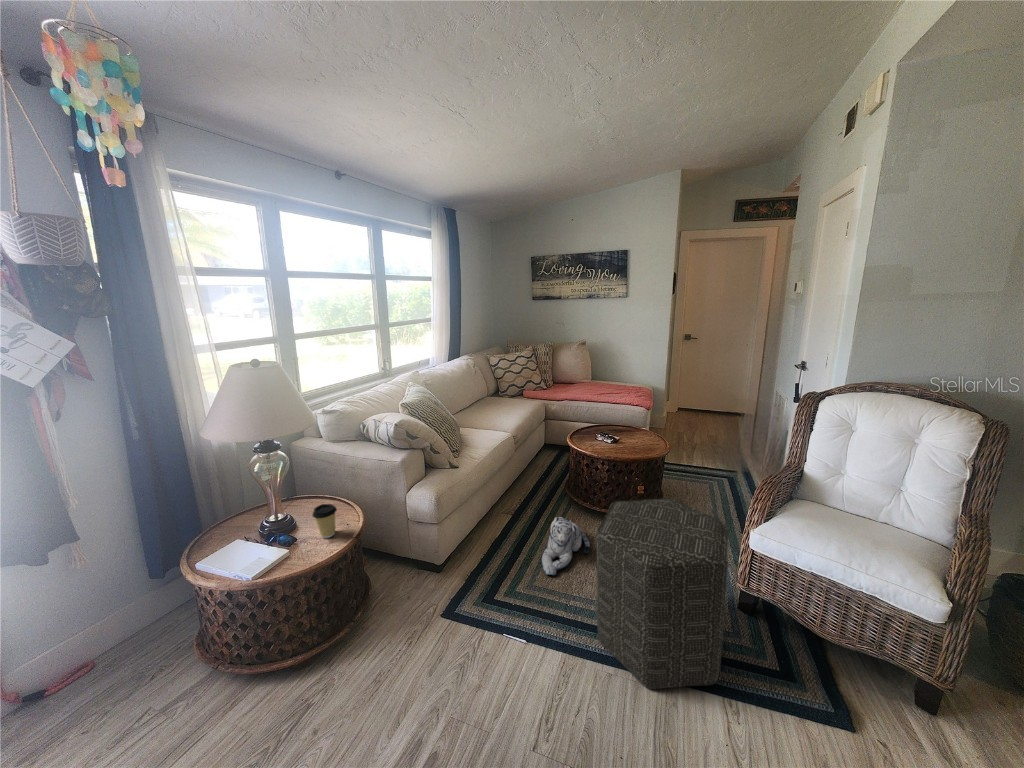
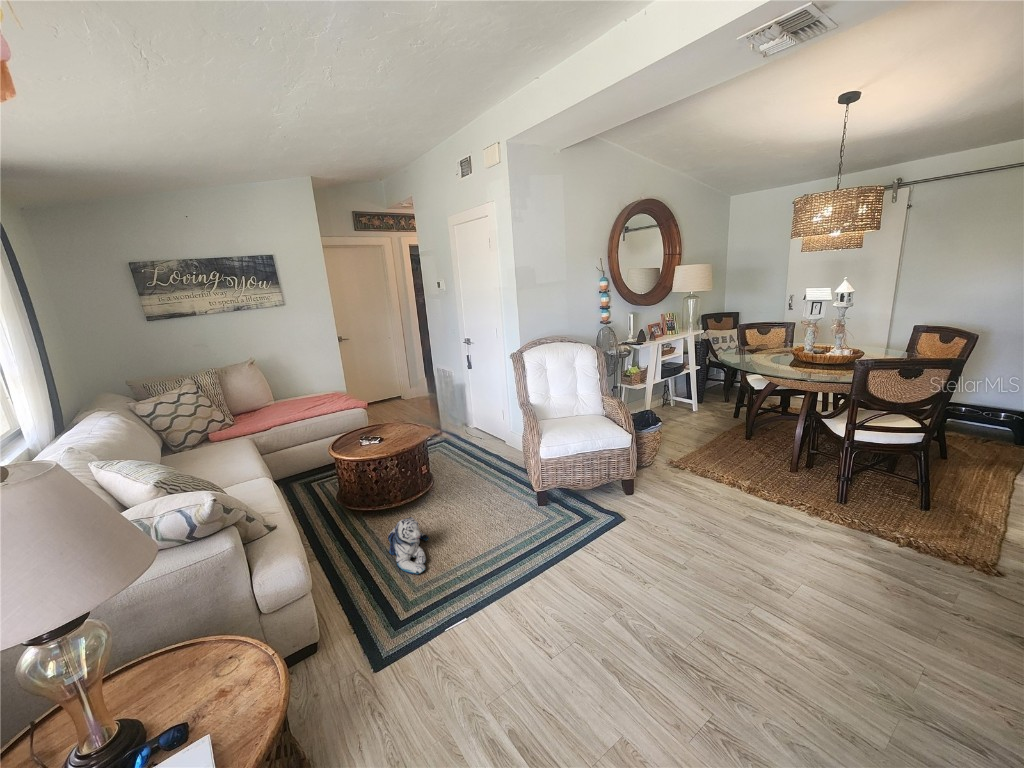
ottoman: present [596,498,728,689] -> none [469,445,572,578]
coffee cup: present [313,504,337,538] -> none [198,634,240,687]

